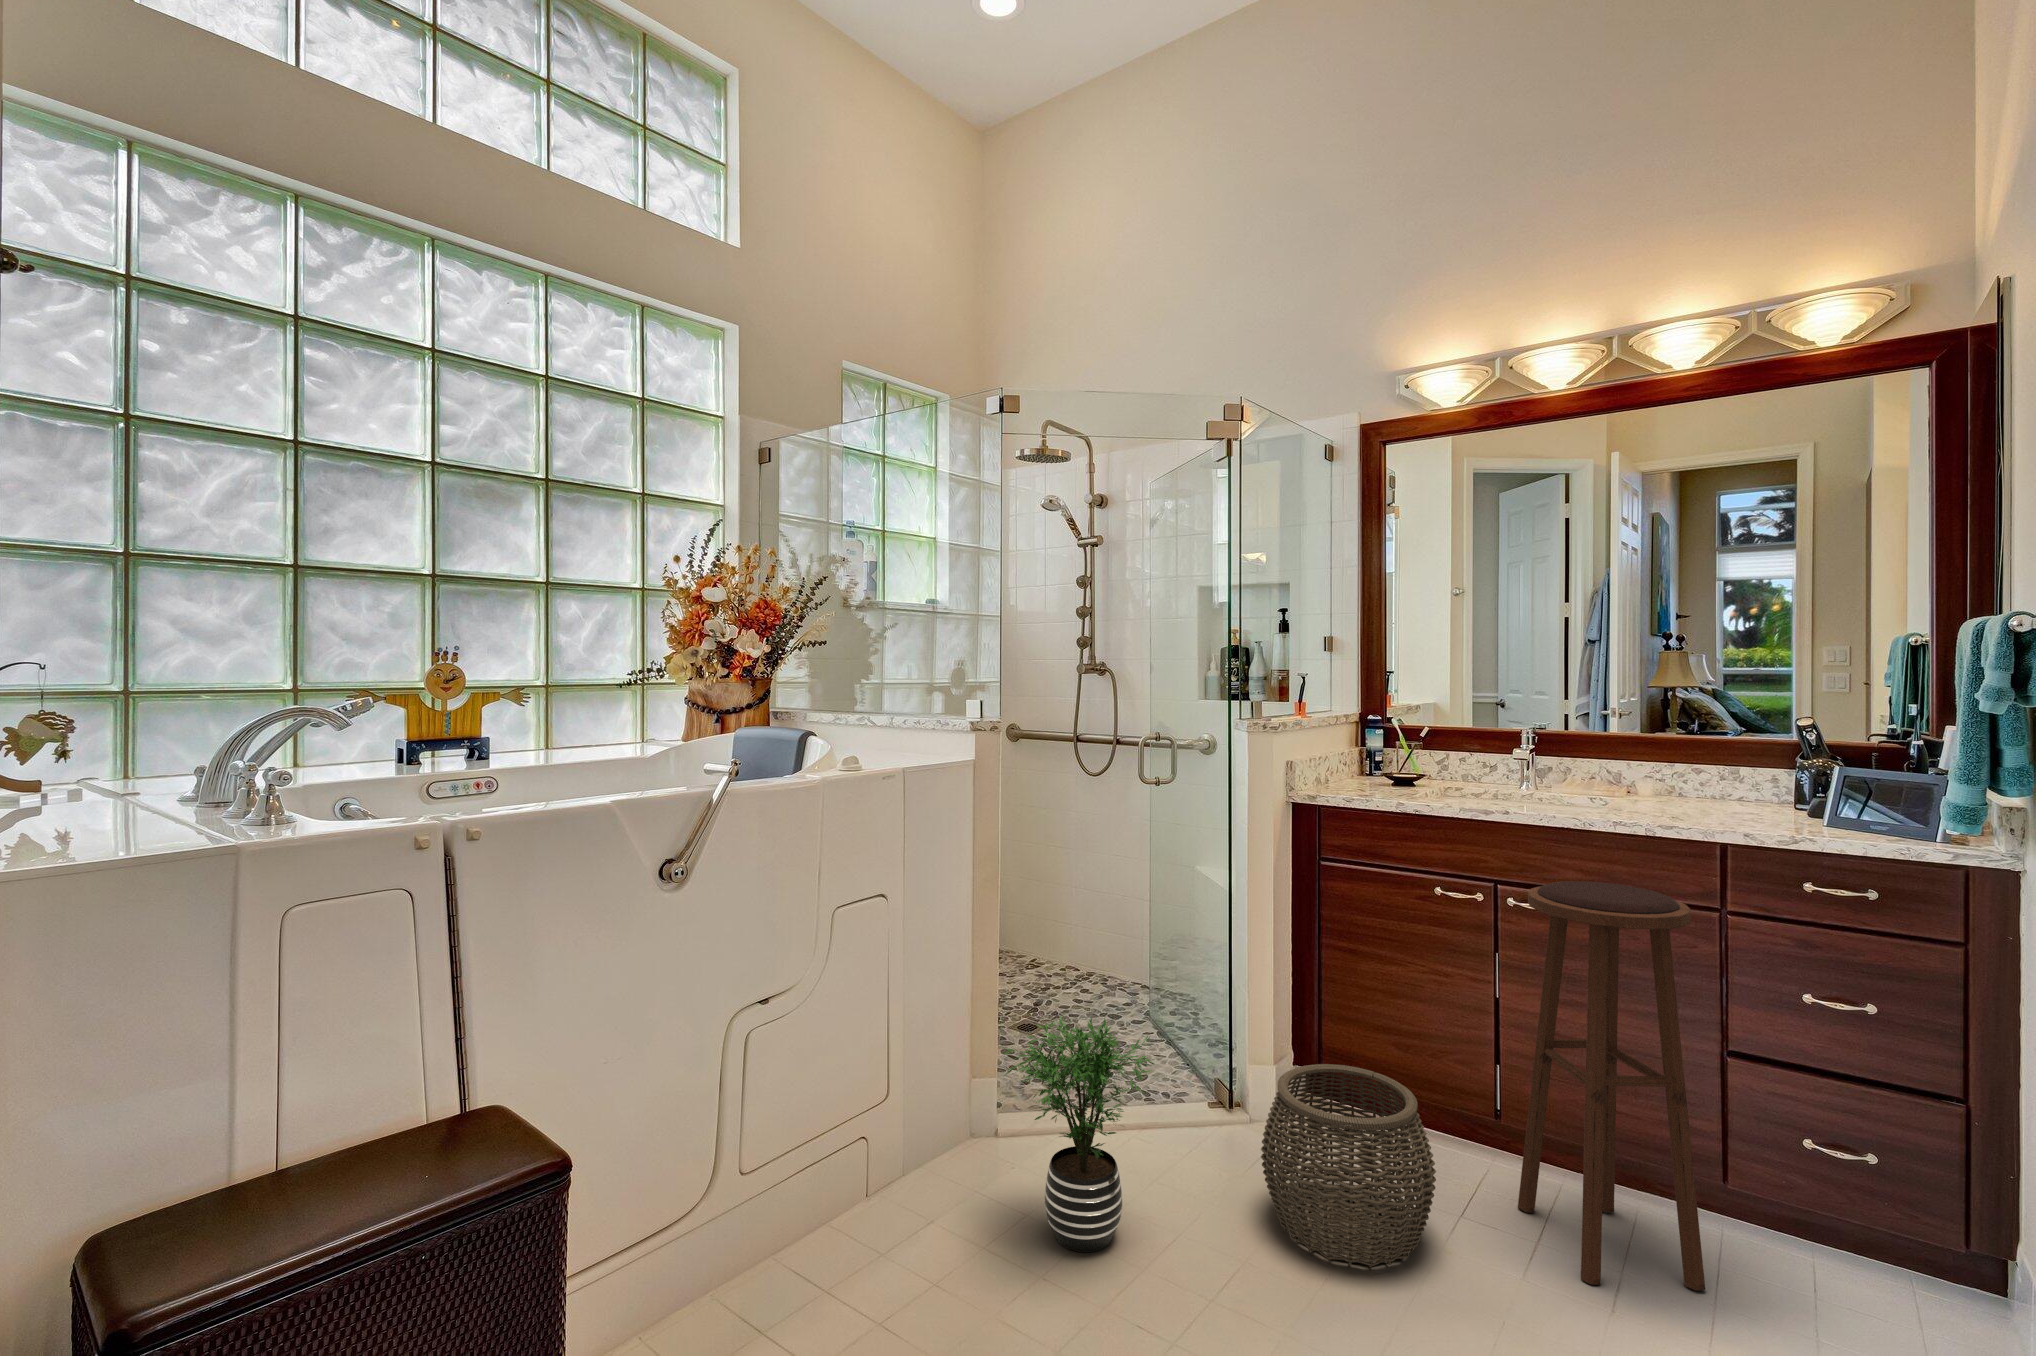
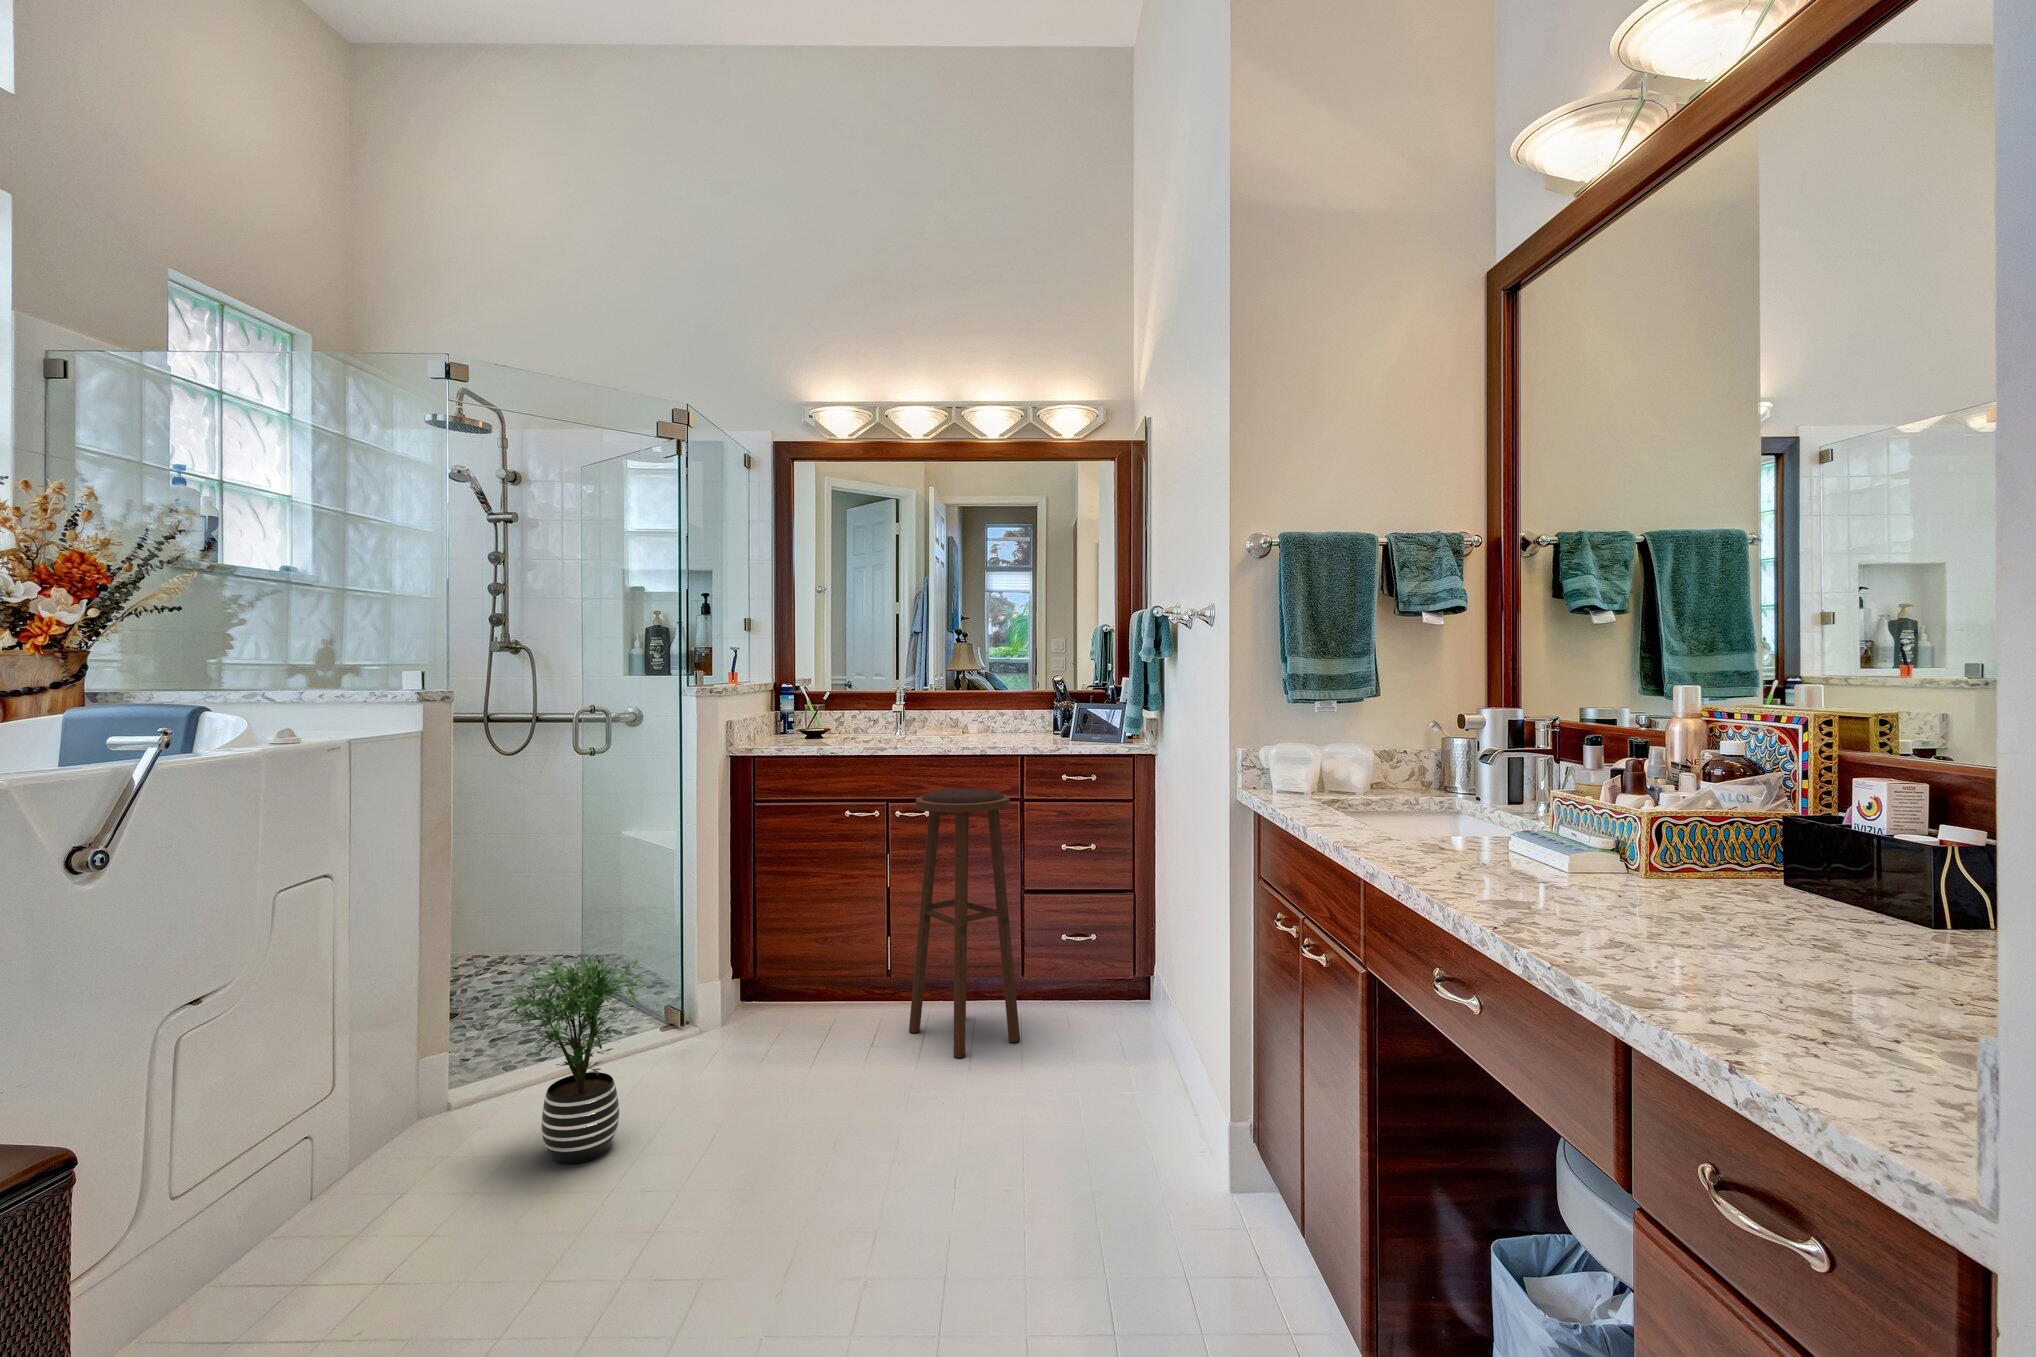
woven basket: present [1261,1064,1436,1267] -> none [731,955,863,1100]

